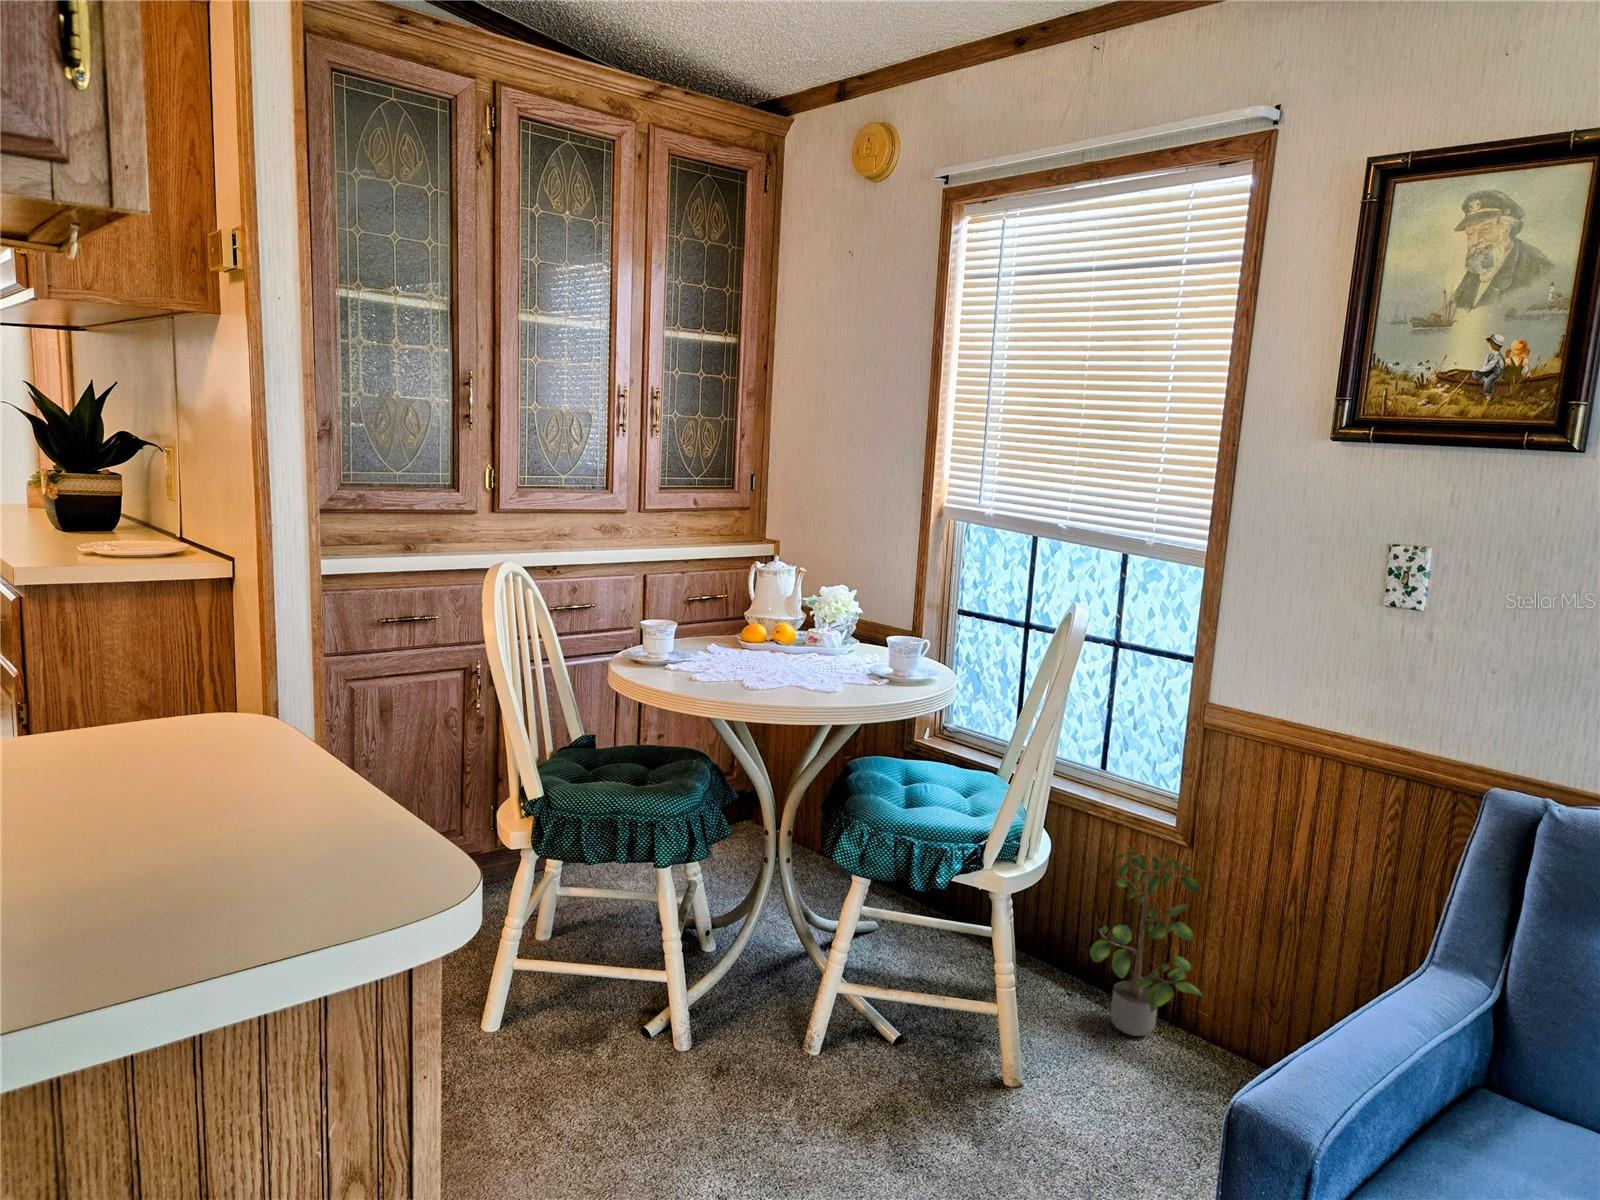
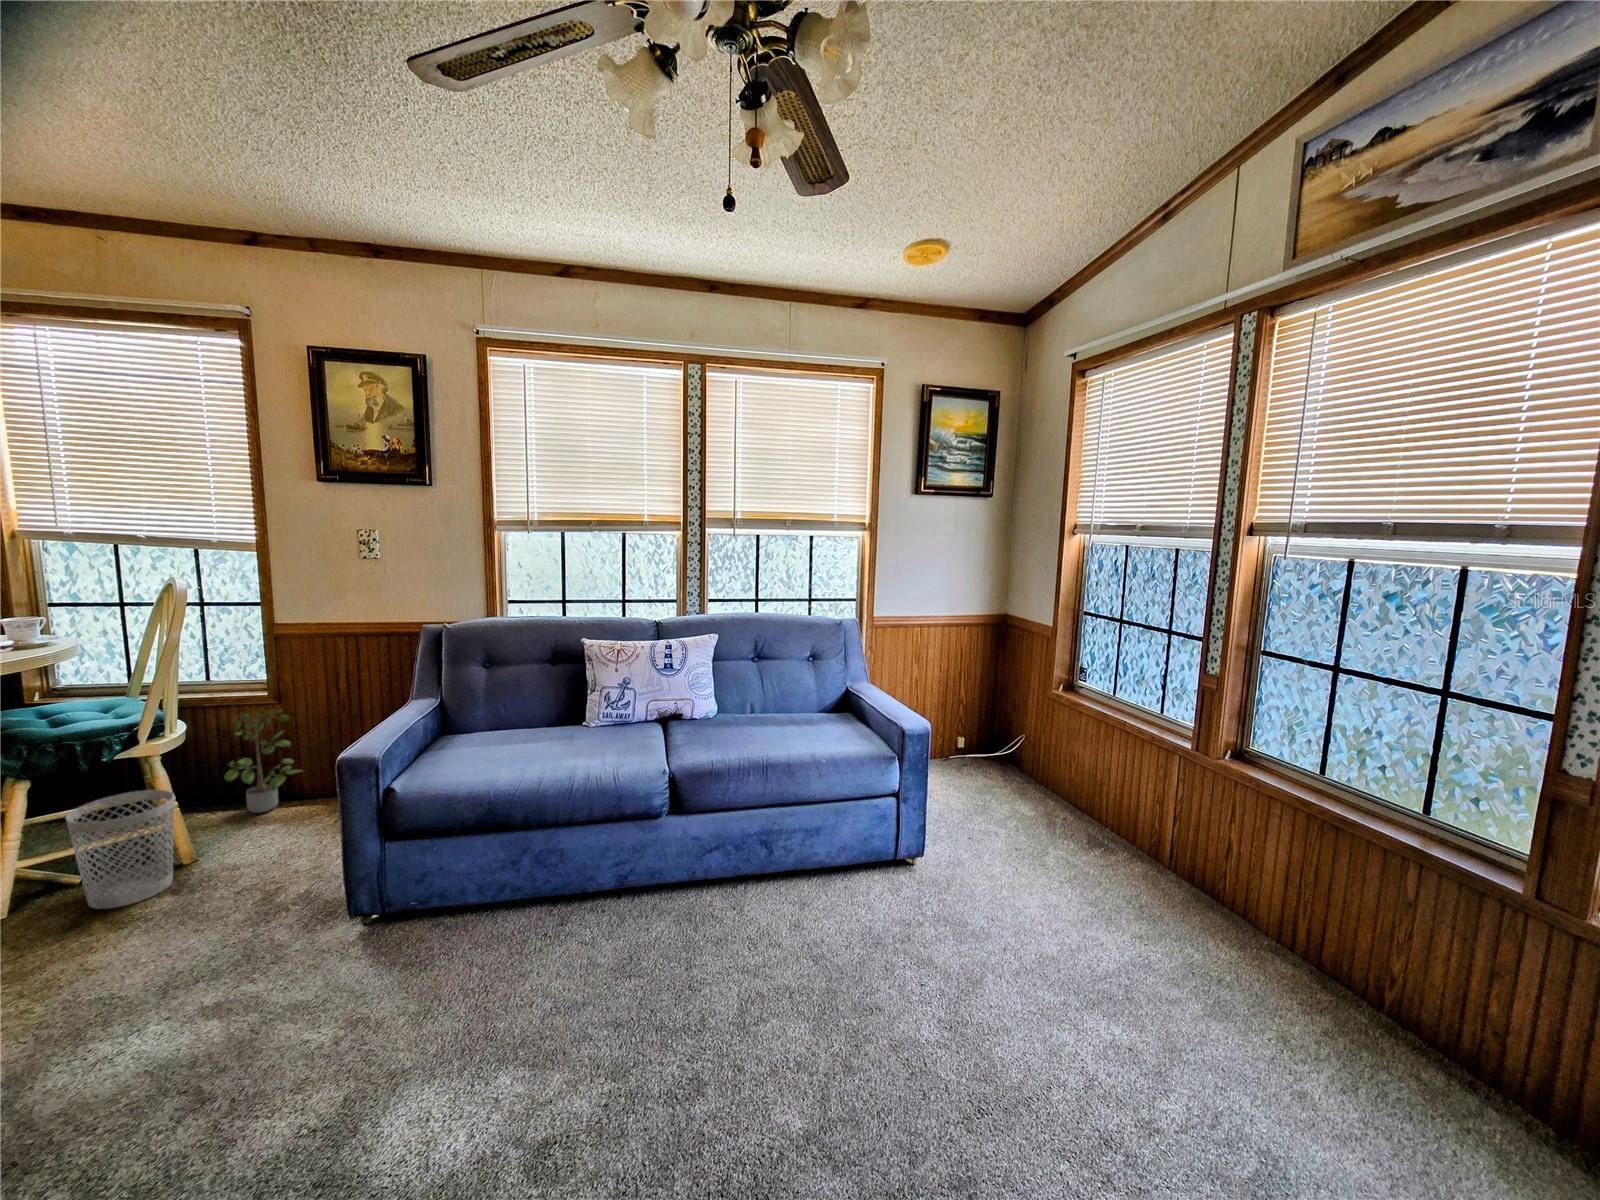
wastebasket: none [892,941,1014,1136] -> present [66,790,174,909]

